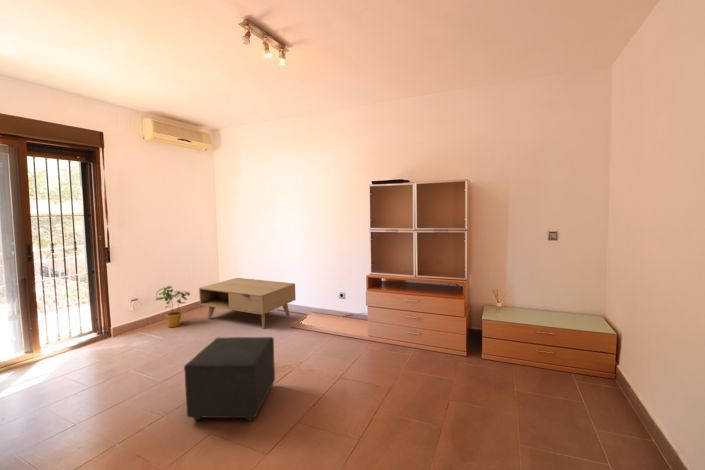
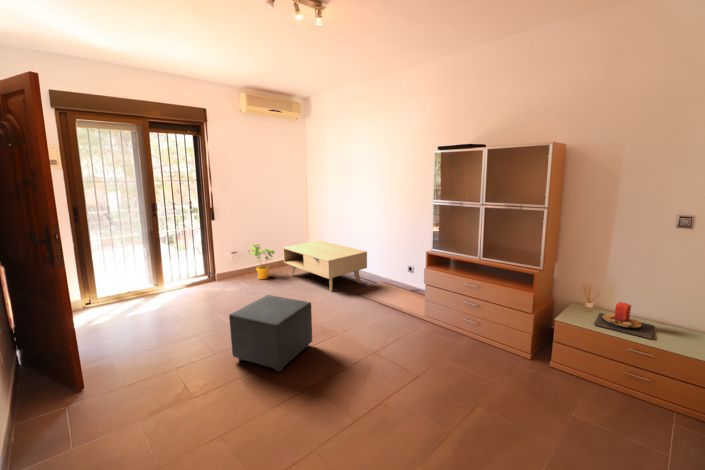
candle: none [506,298,548,322] -> present [594,302,654,339]

